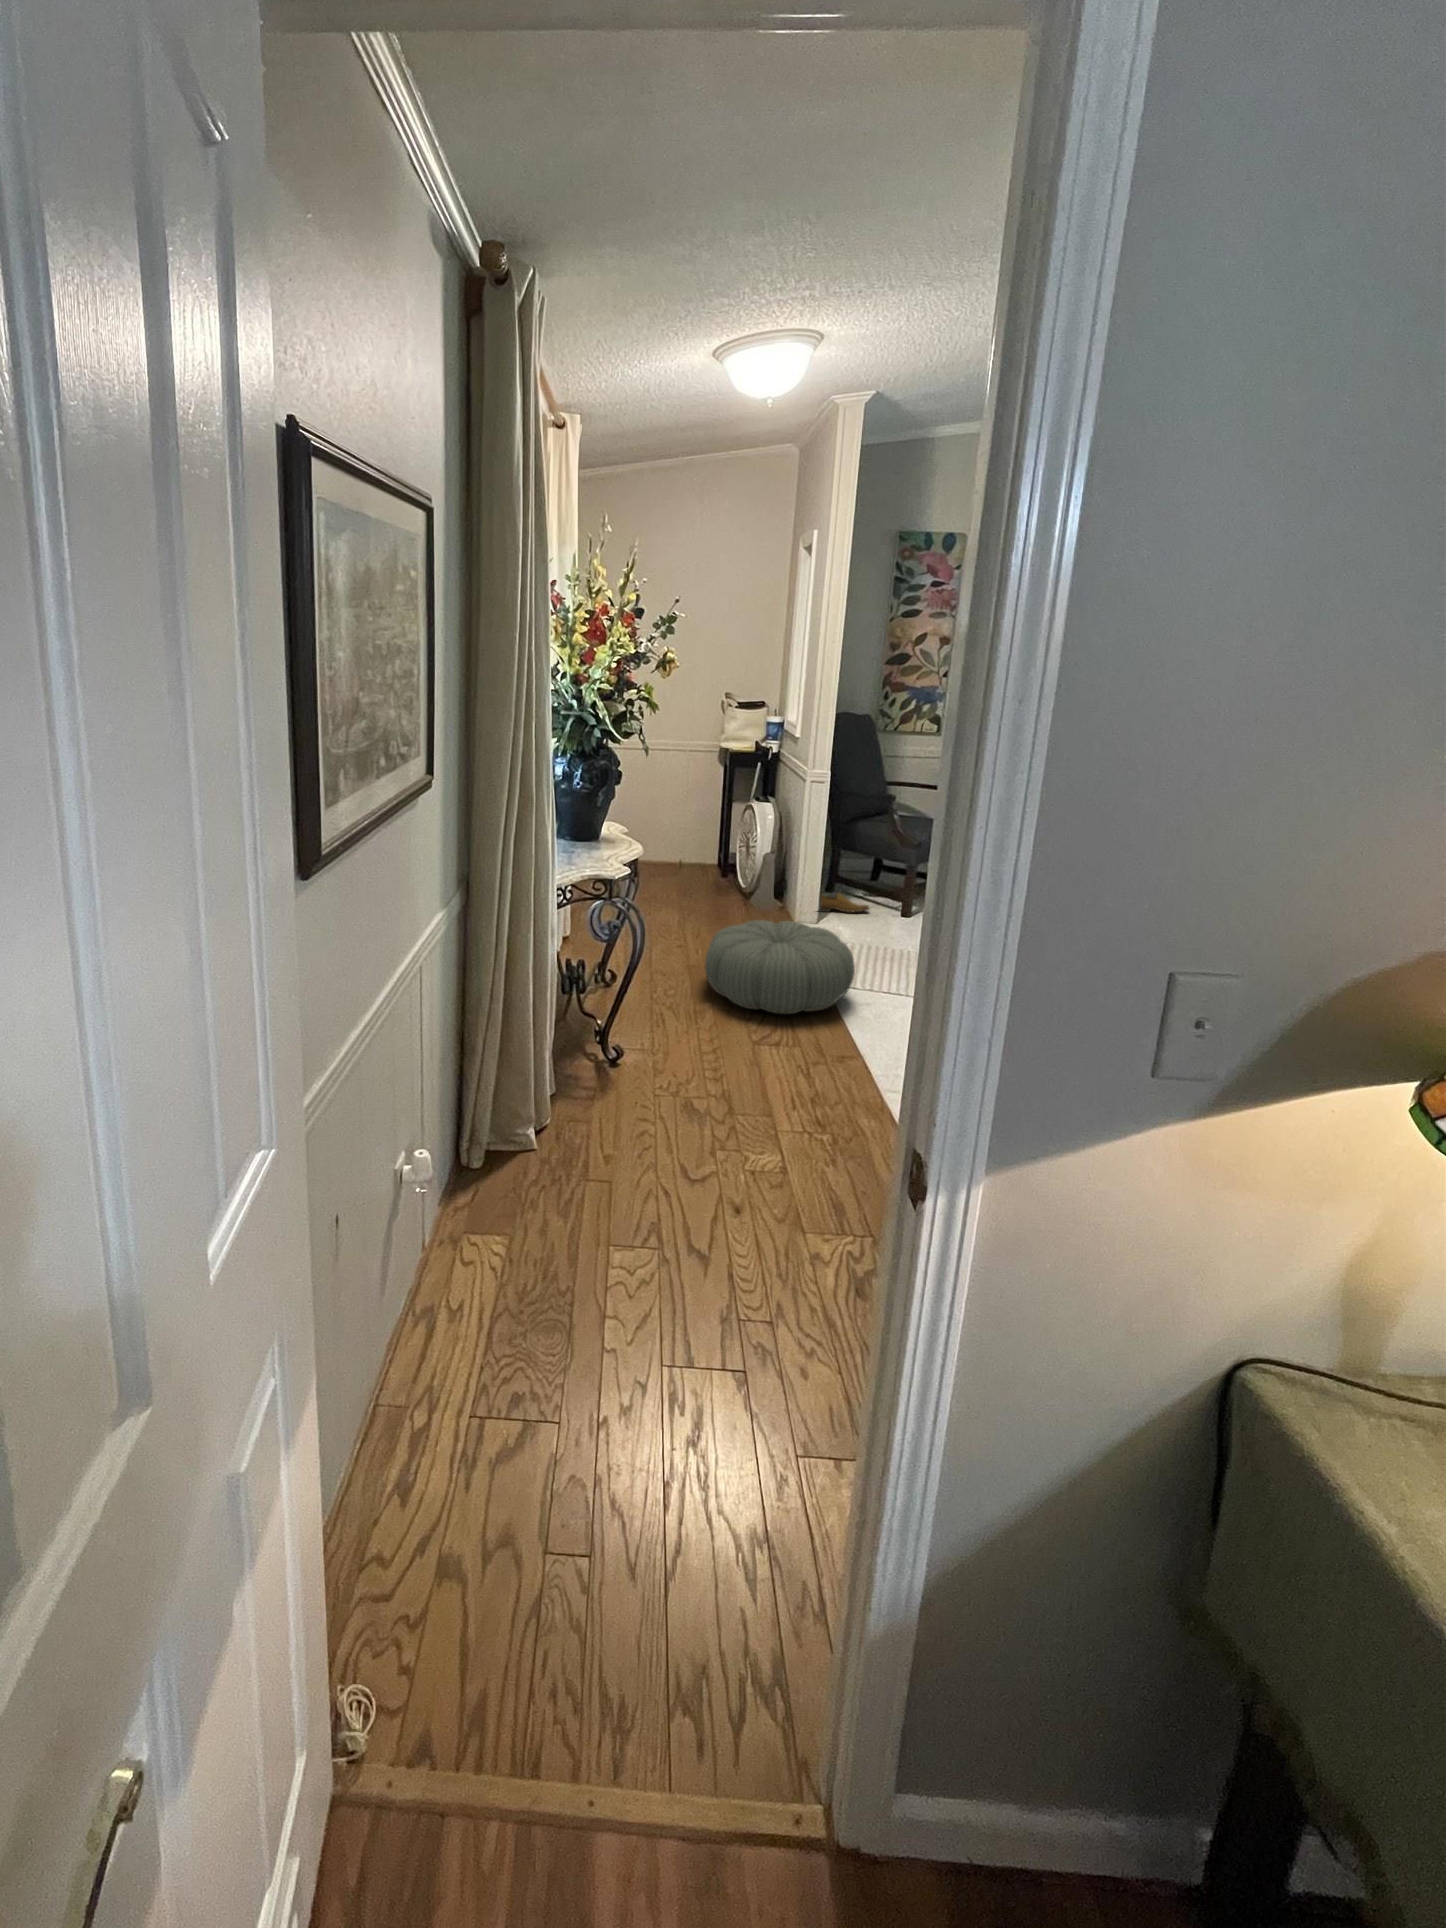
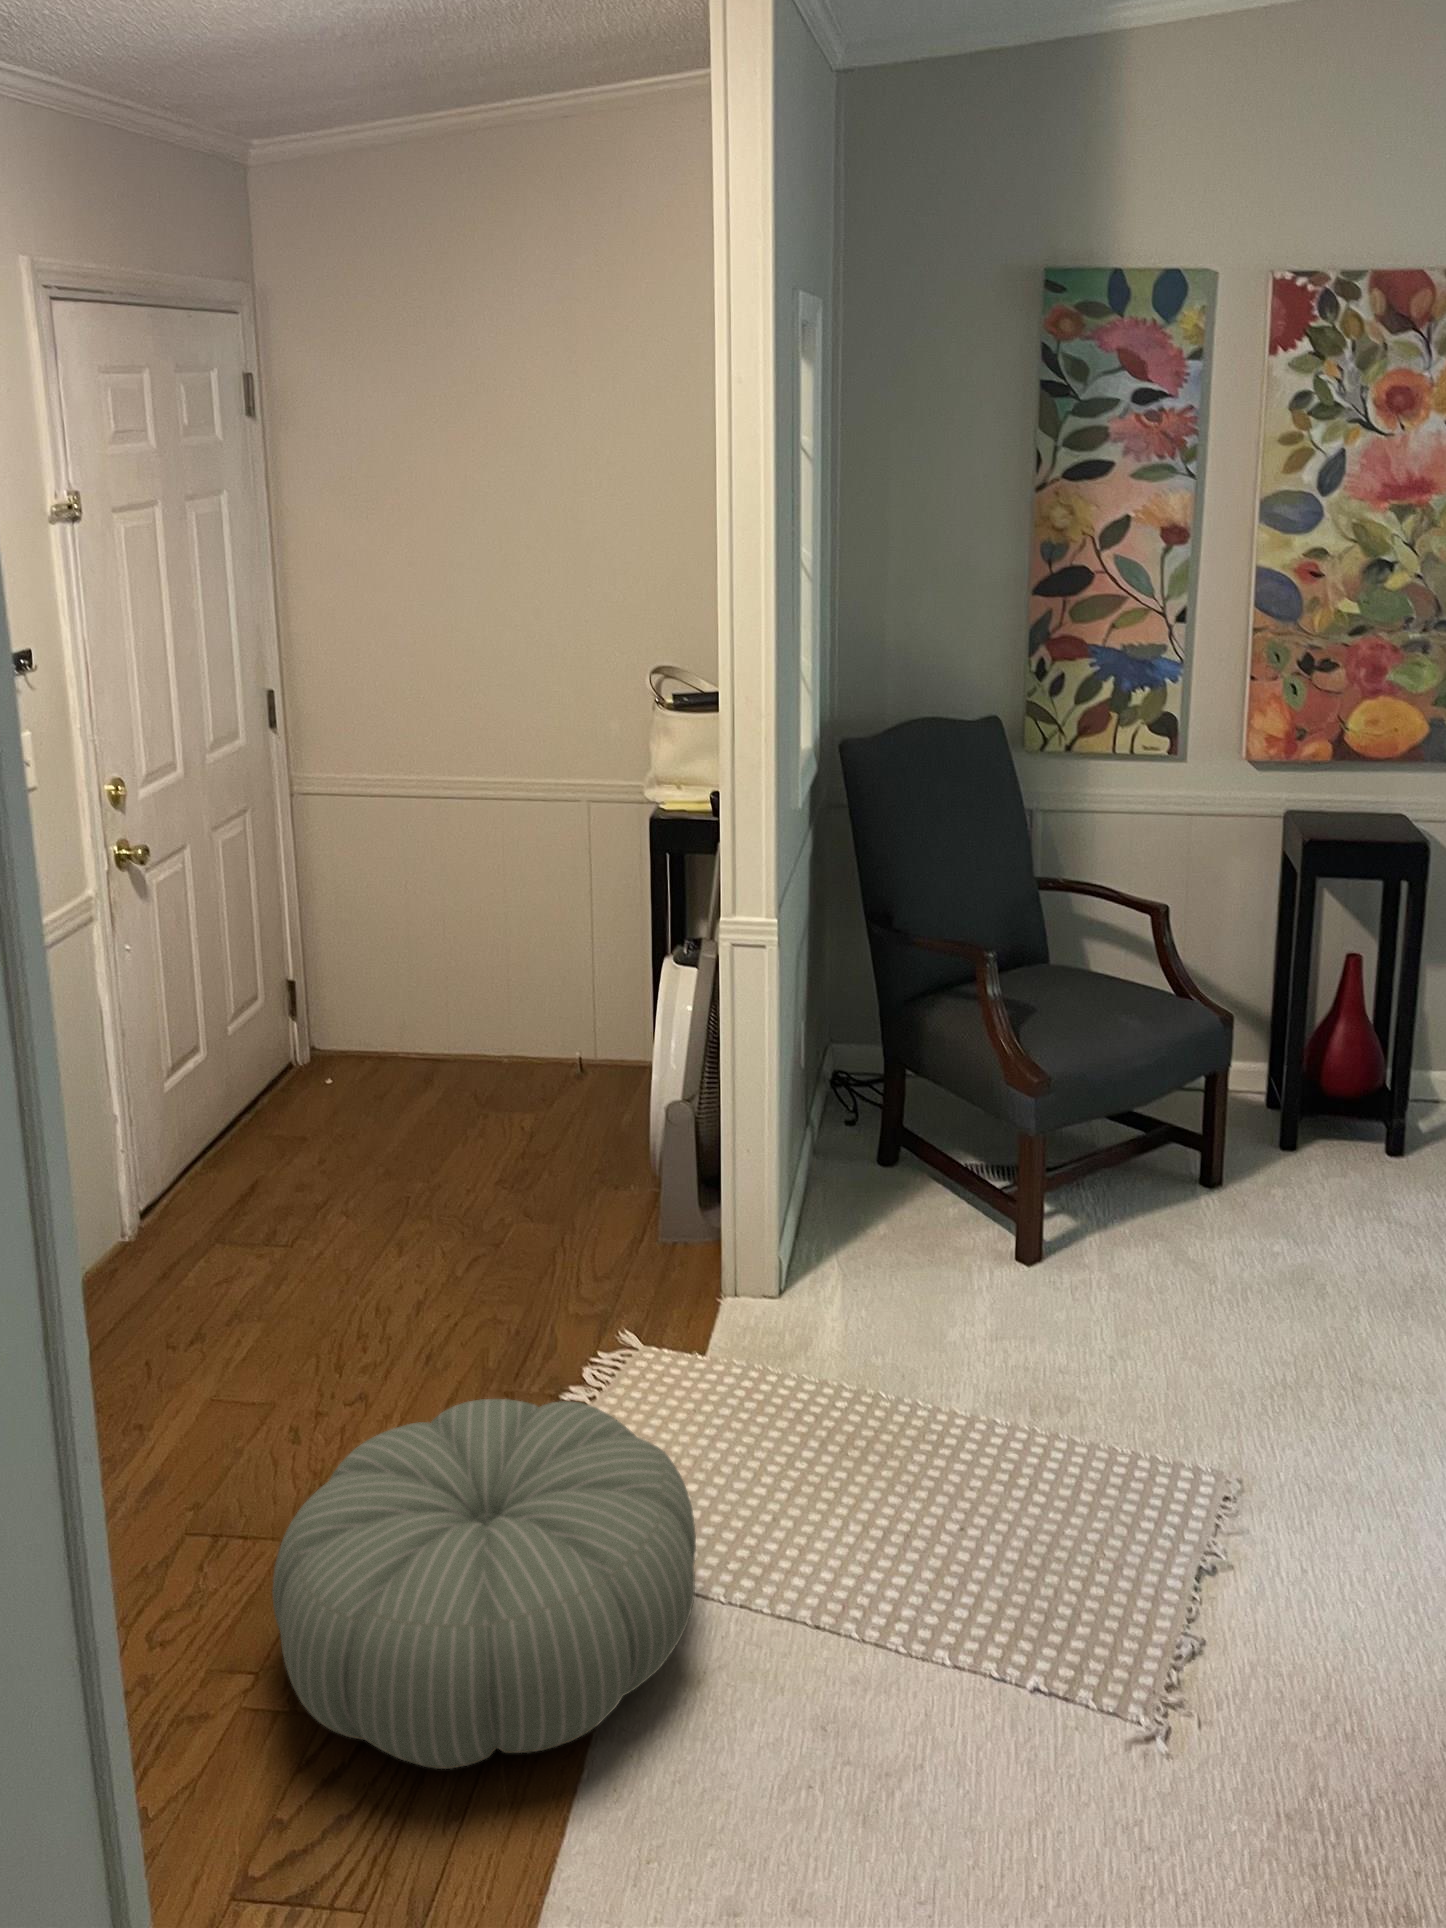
shoe: present [819,893,869,913] -> none [813,1199,949,1254]

